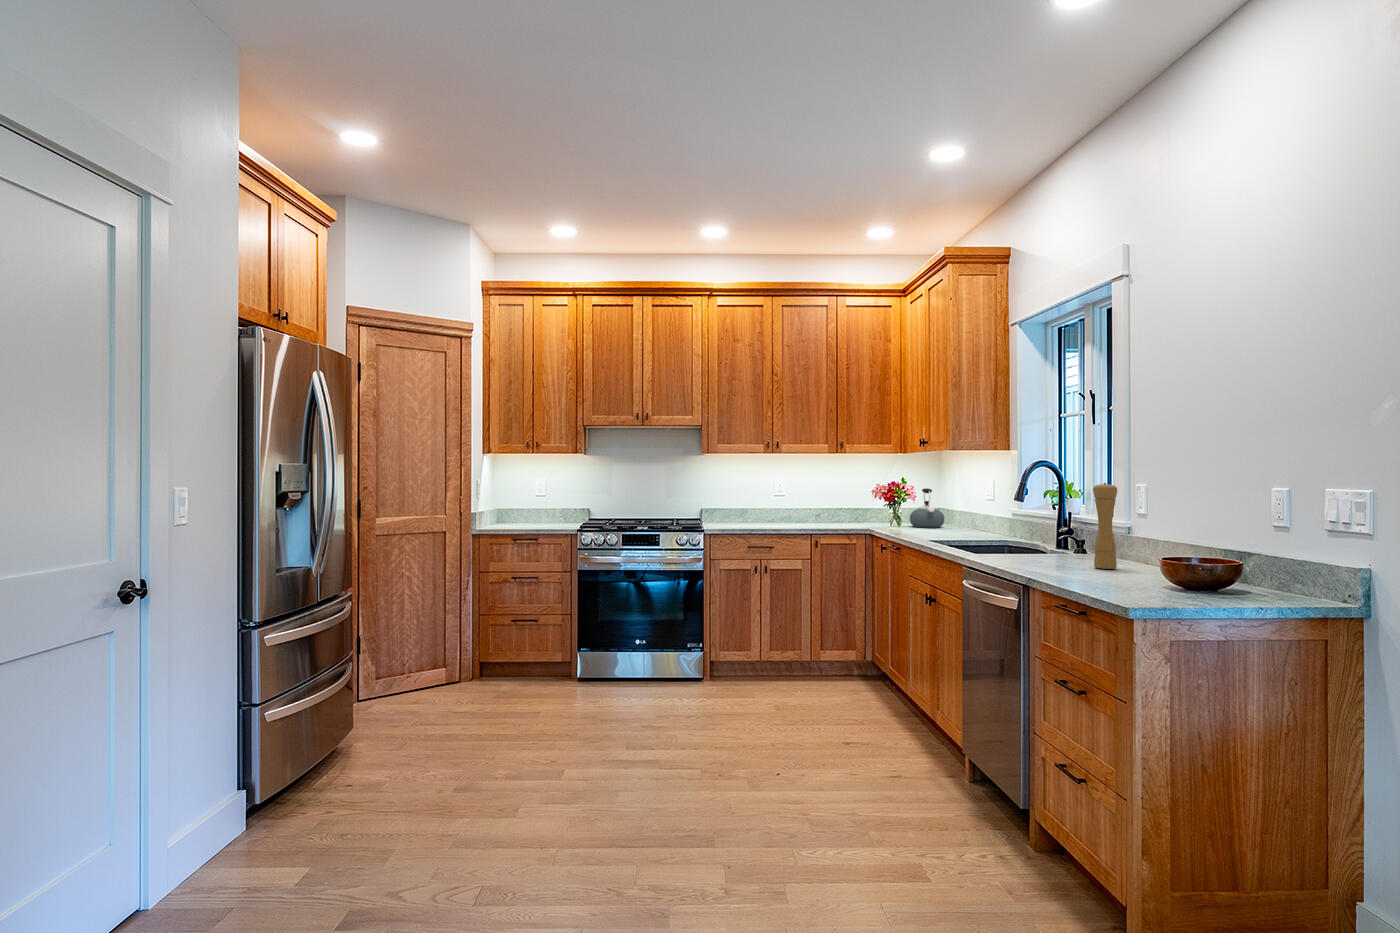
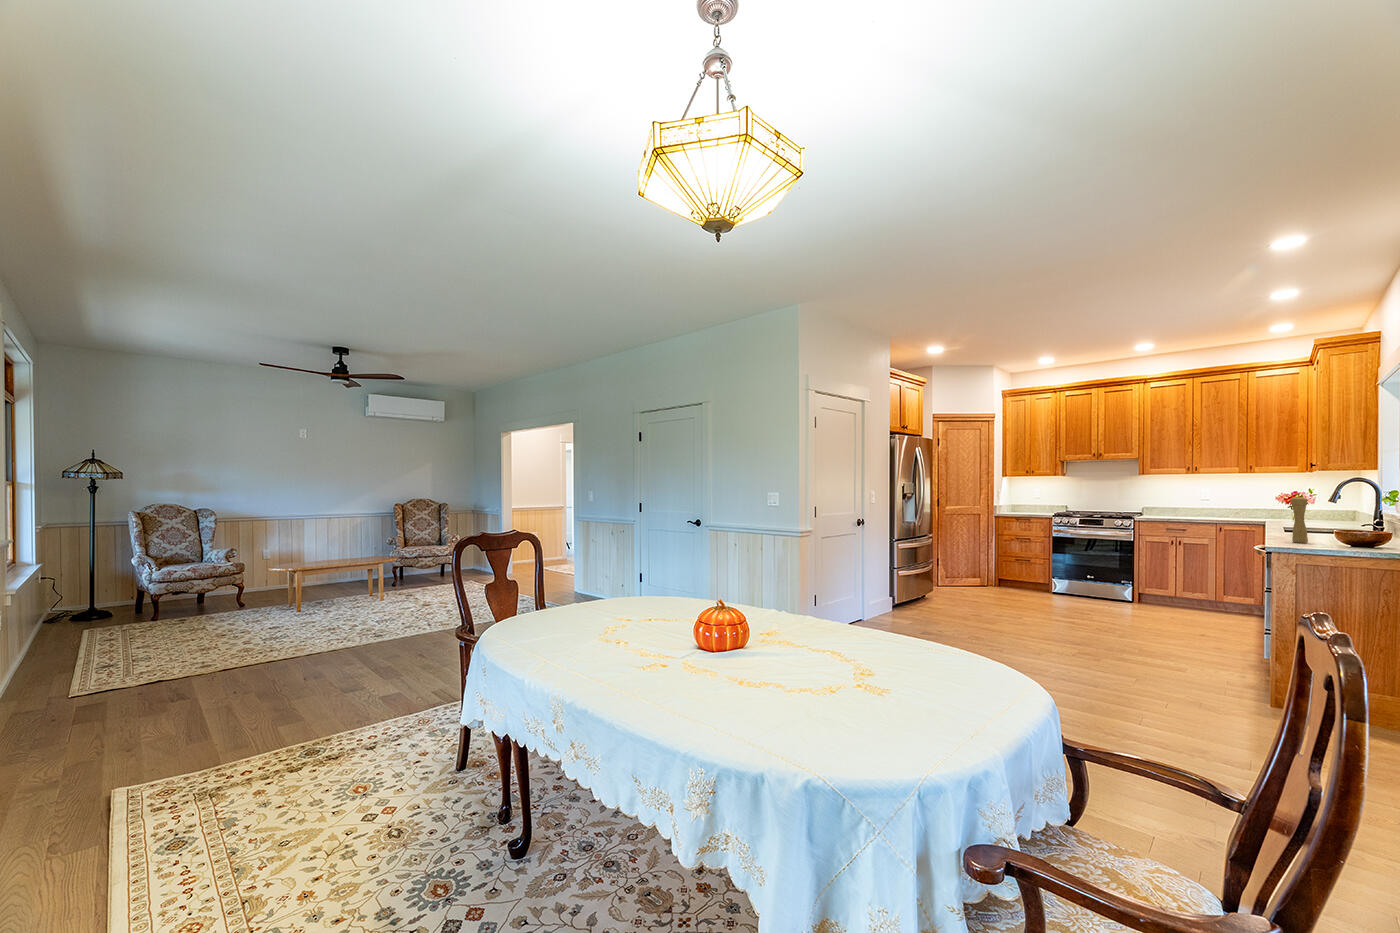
kettle: present [910,488,944,528] -> none [1316,499,1352,527]

